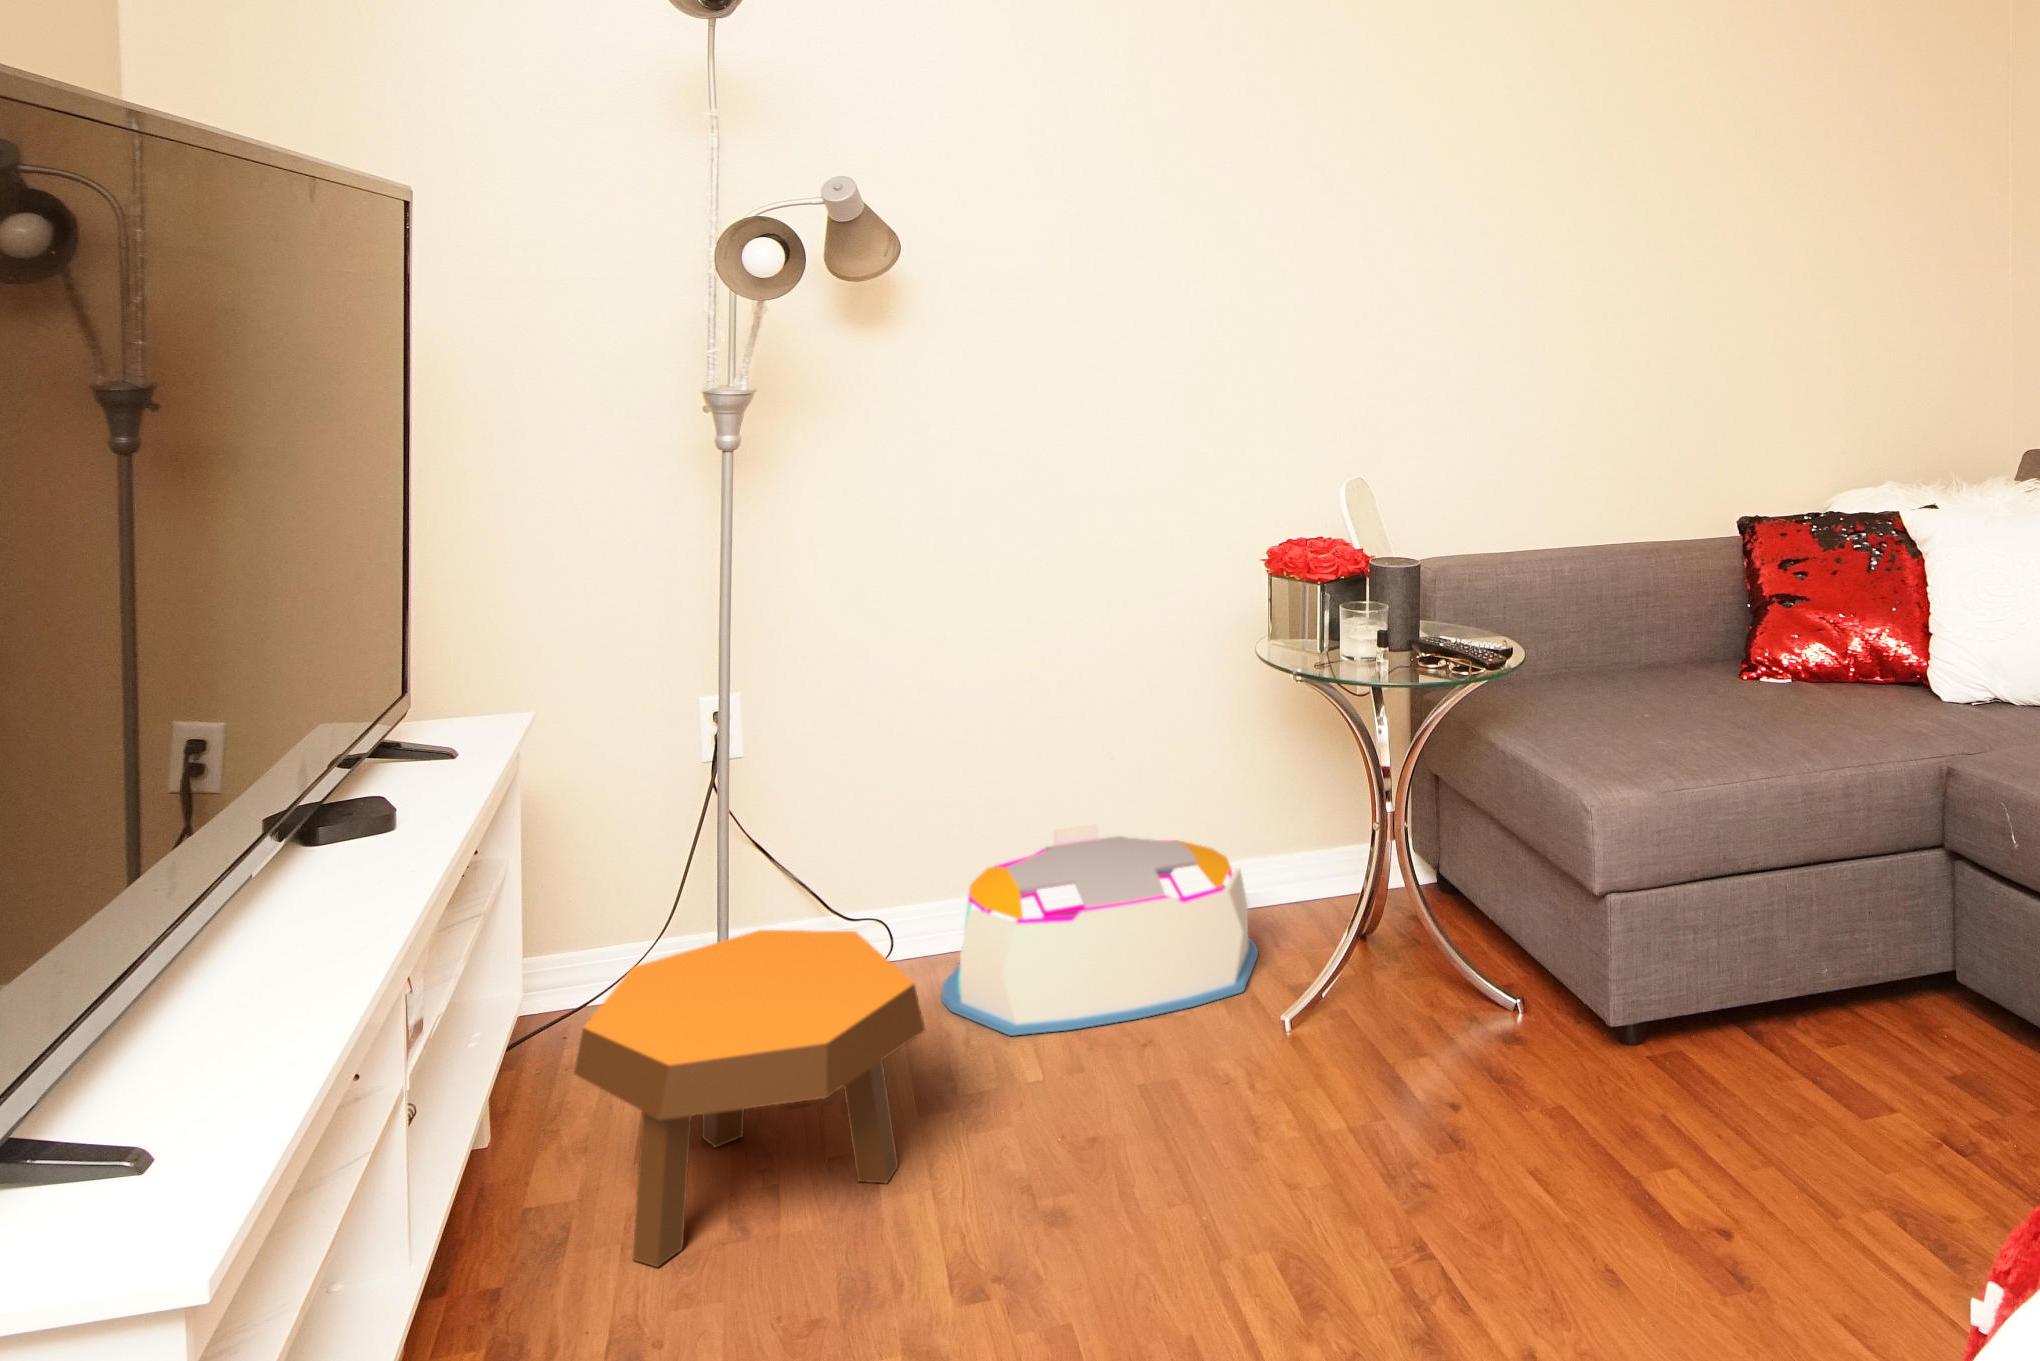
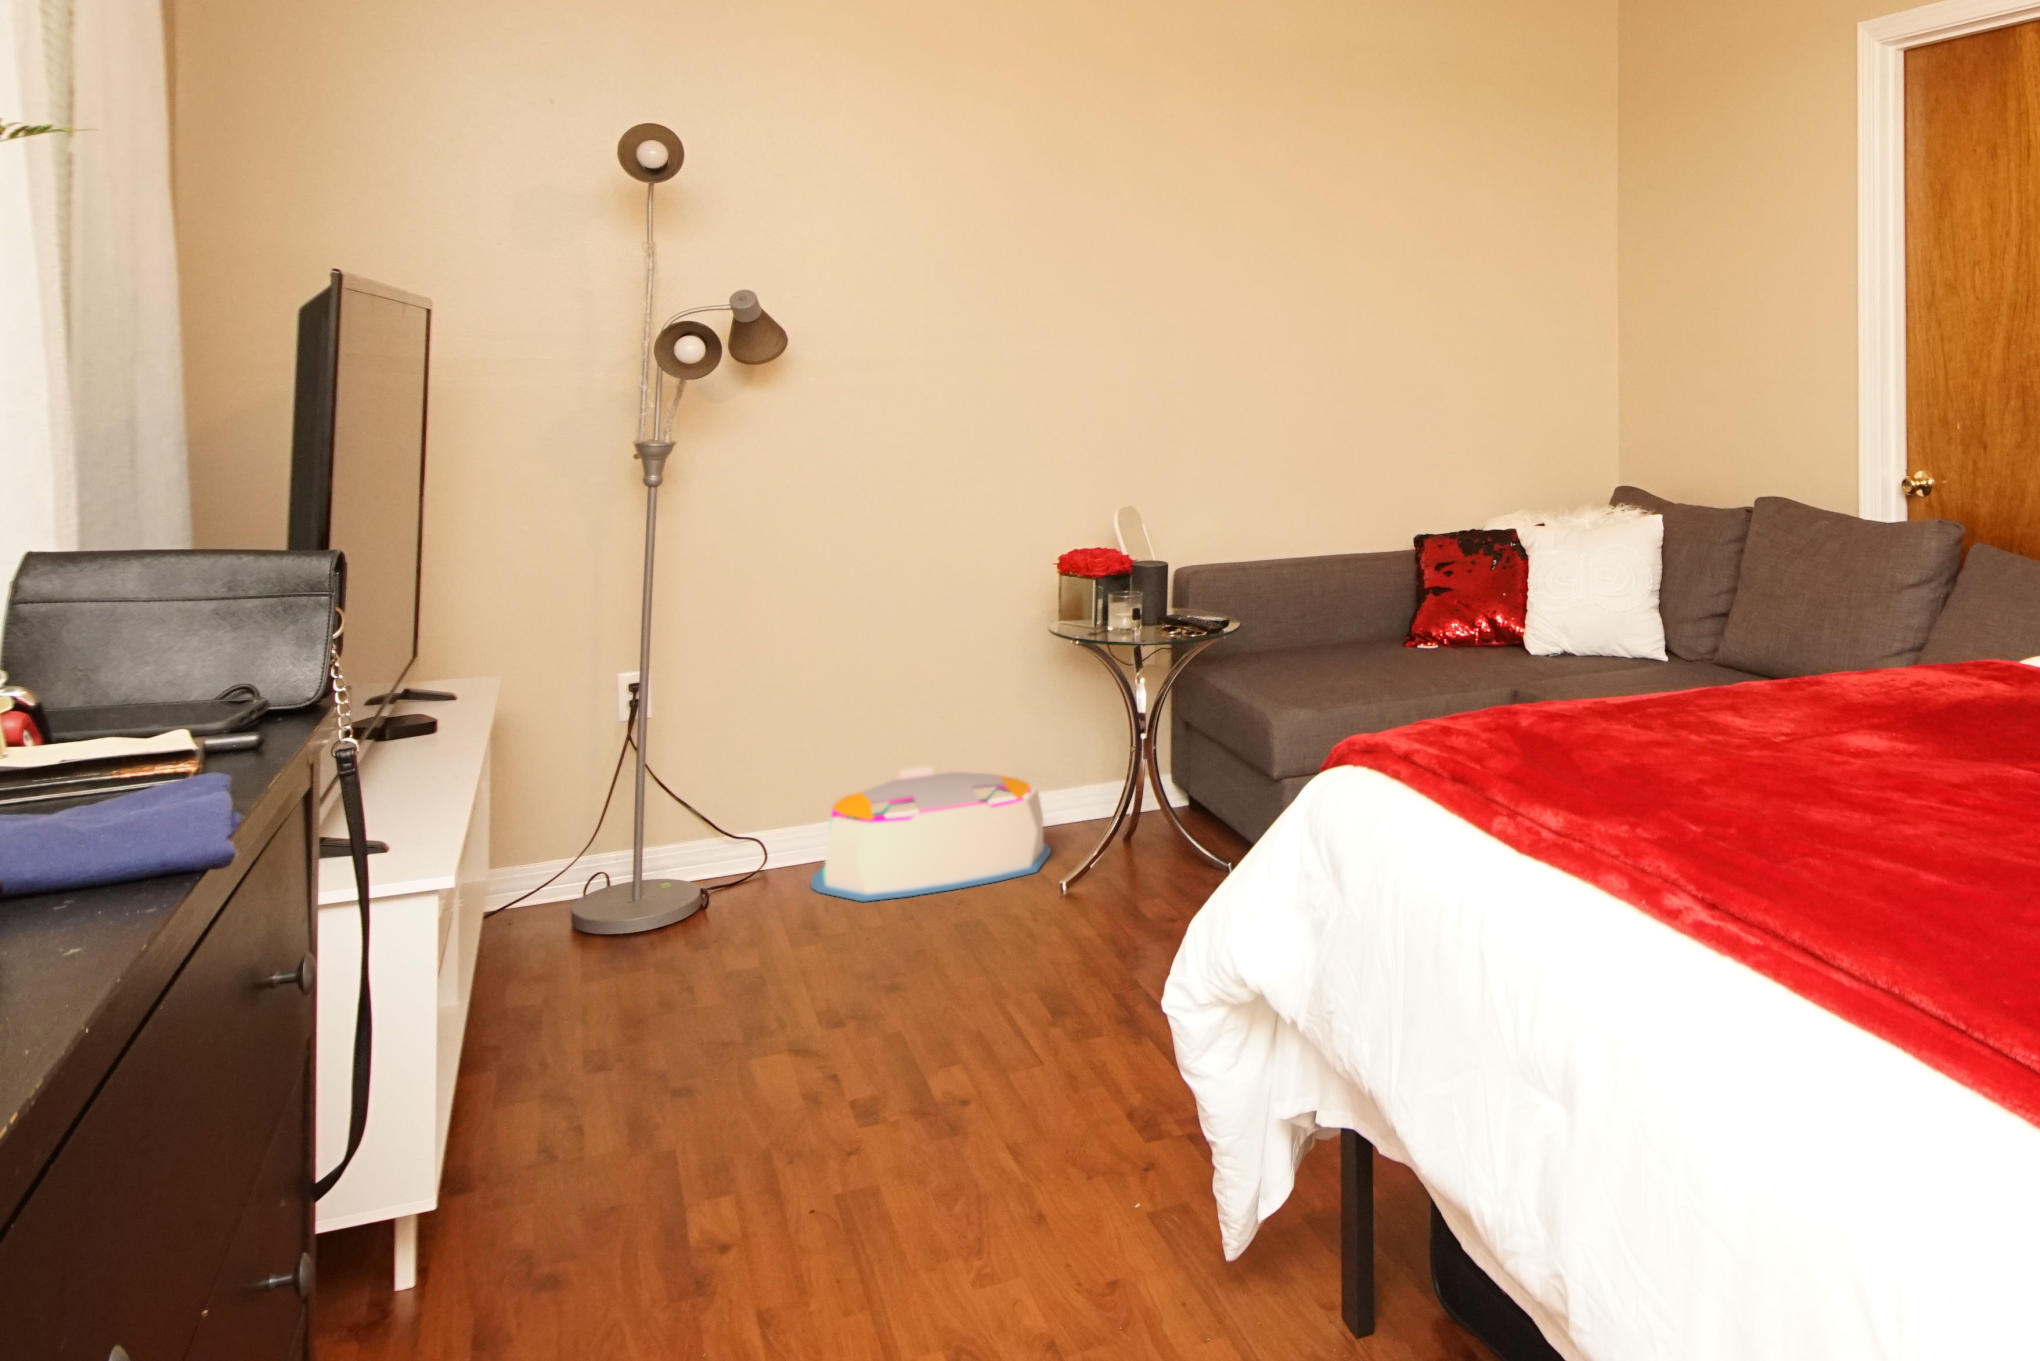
footstool: present [574,930,925,1267] -> none [555,818,804,1016]

